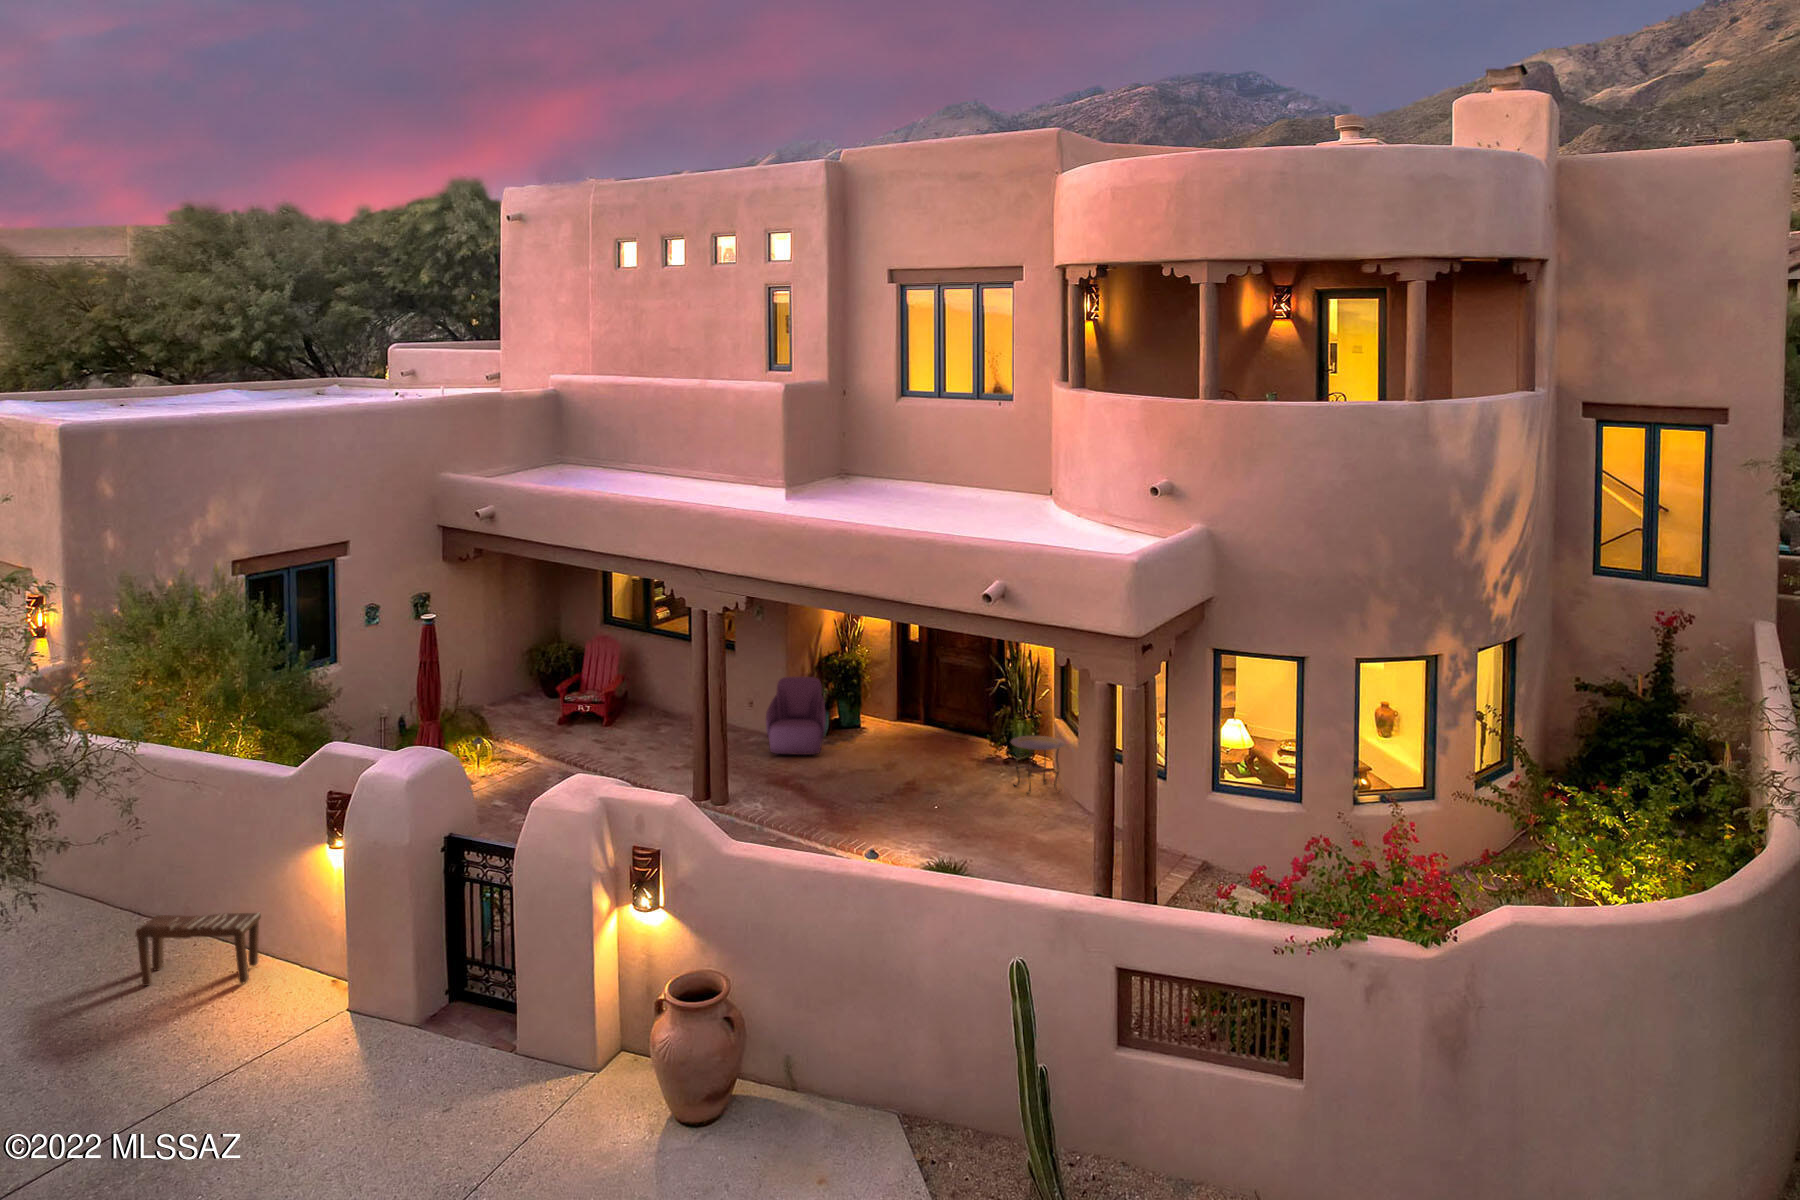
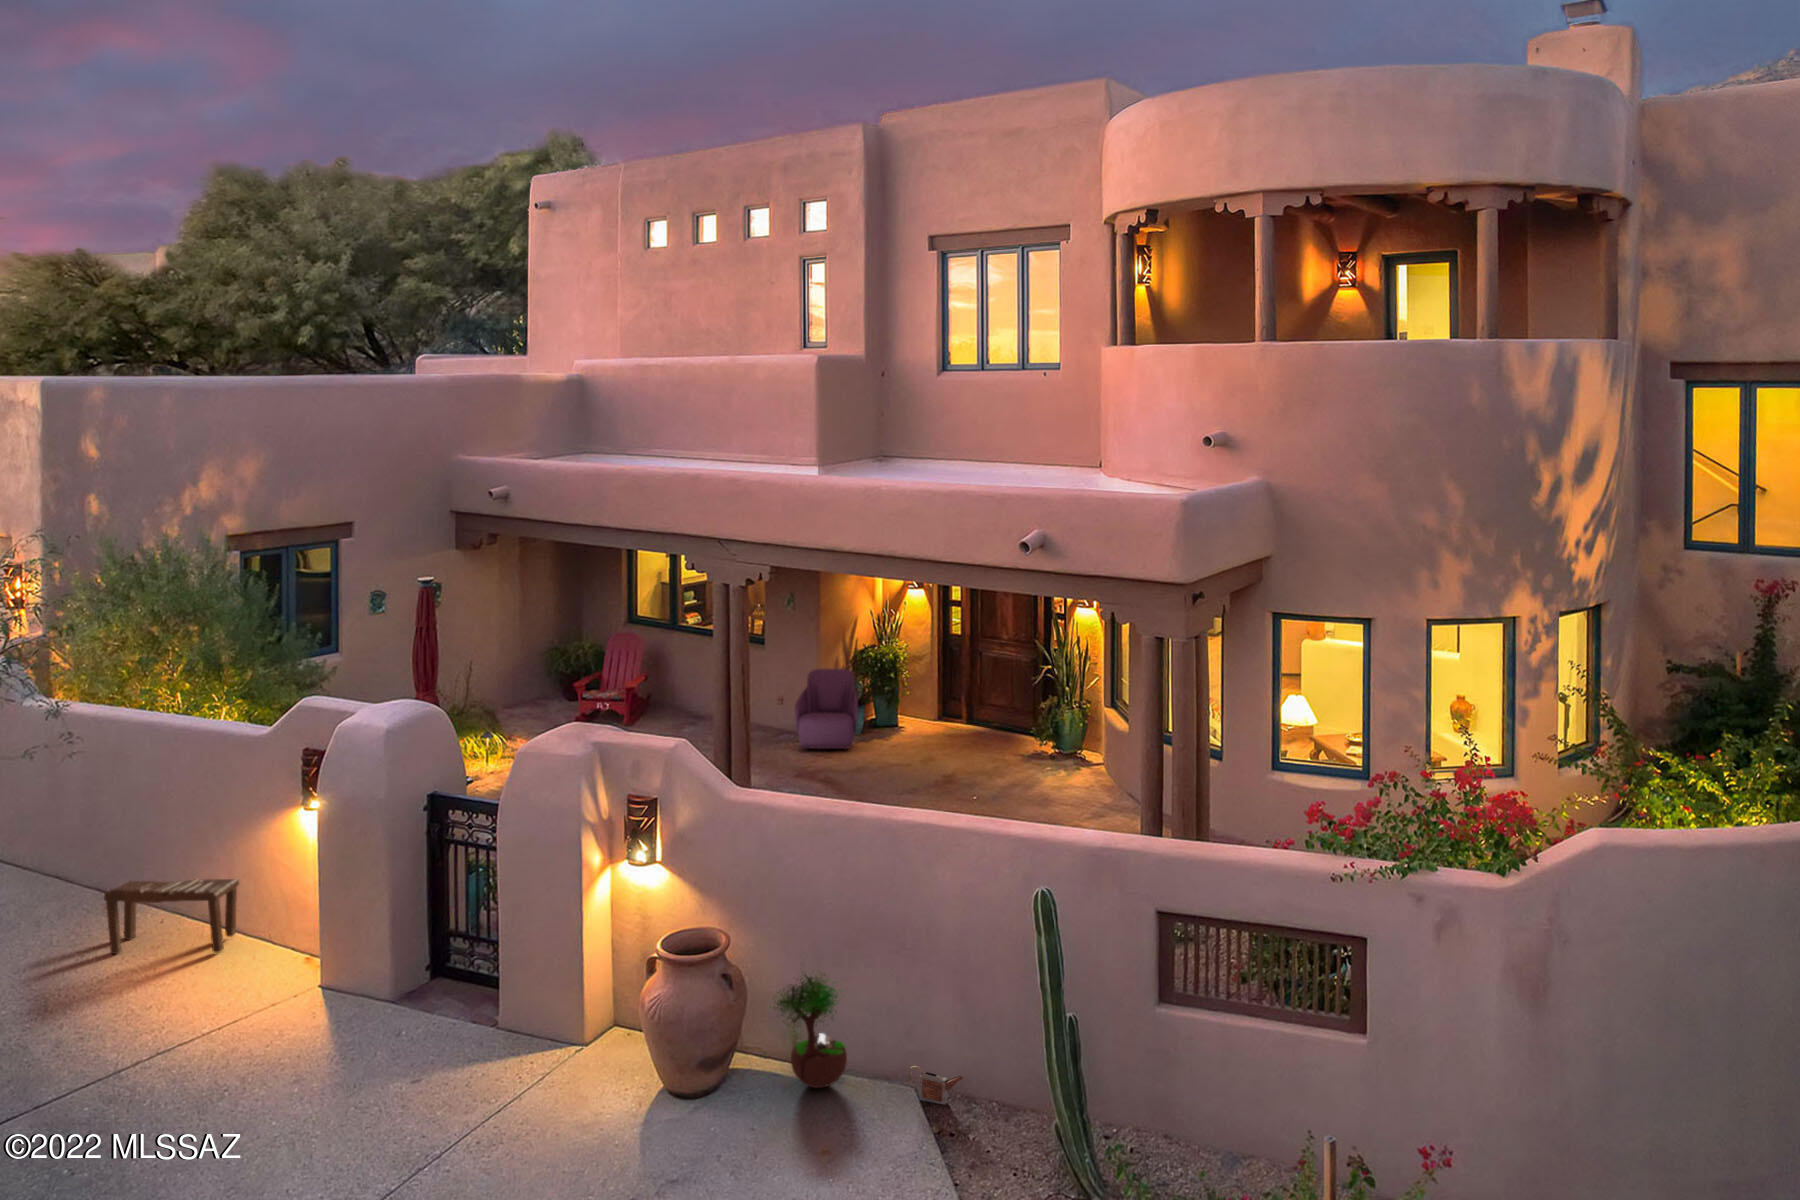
side table: present [1011,736,1065,795] -> none [1053,724,1112,787]
potted tree: none [769,1007,837,1117] -> present [770,973,847,1088]
watering can: none [892,1097,943,1132] -> present [908,1066,963,1105]

